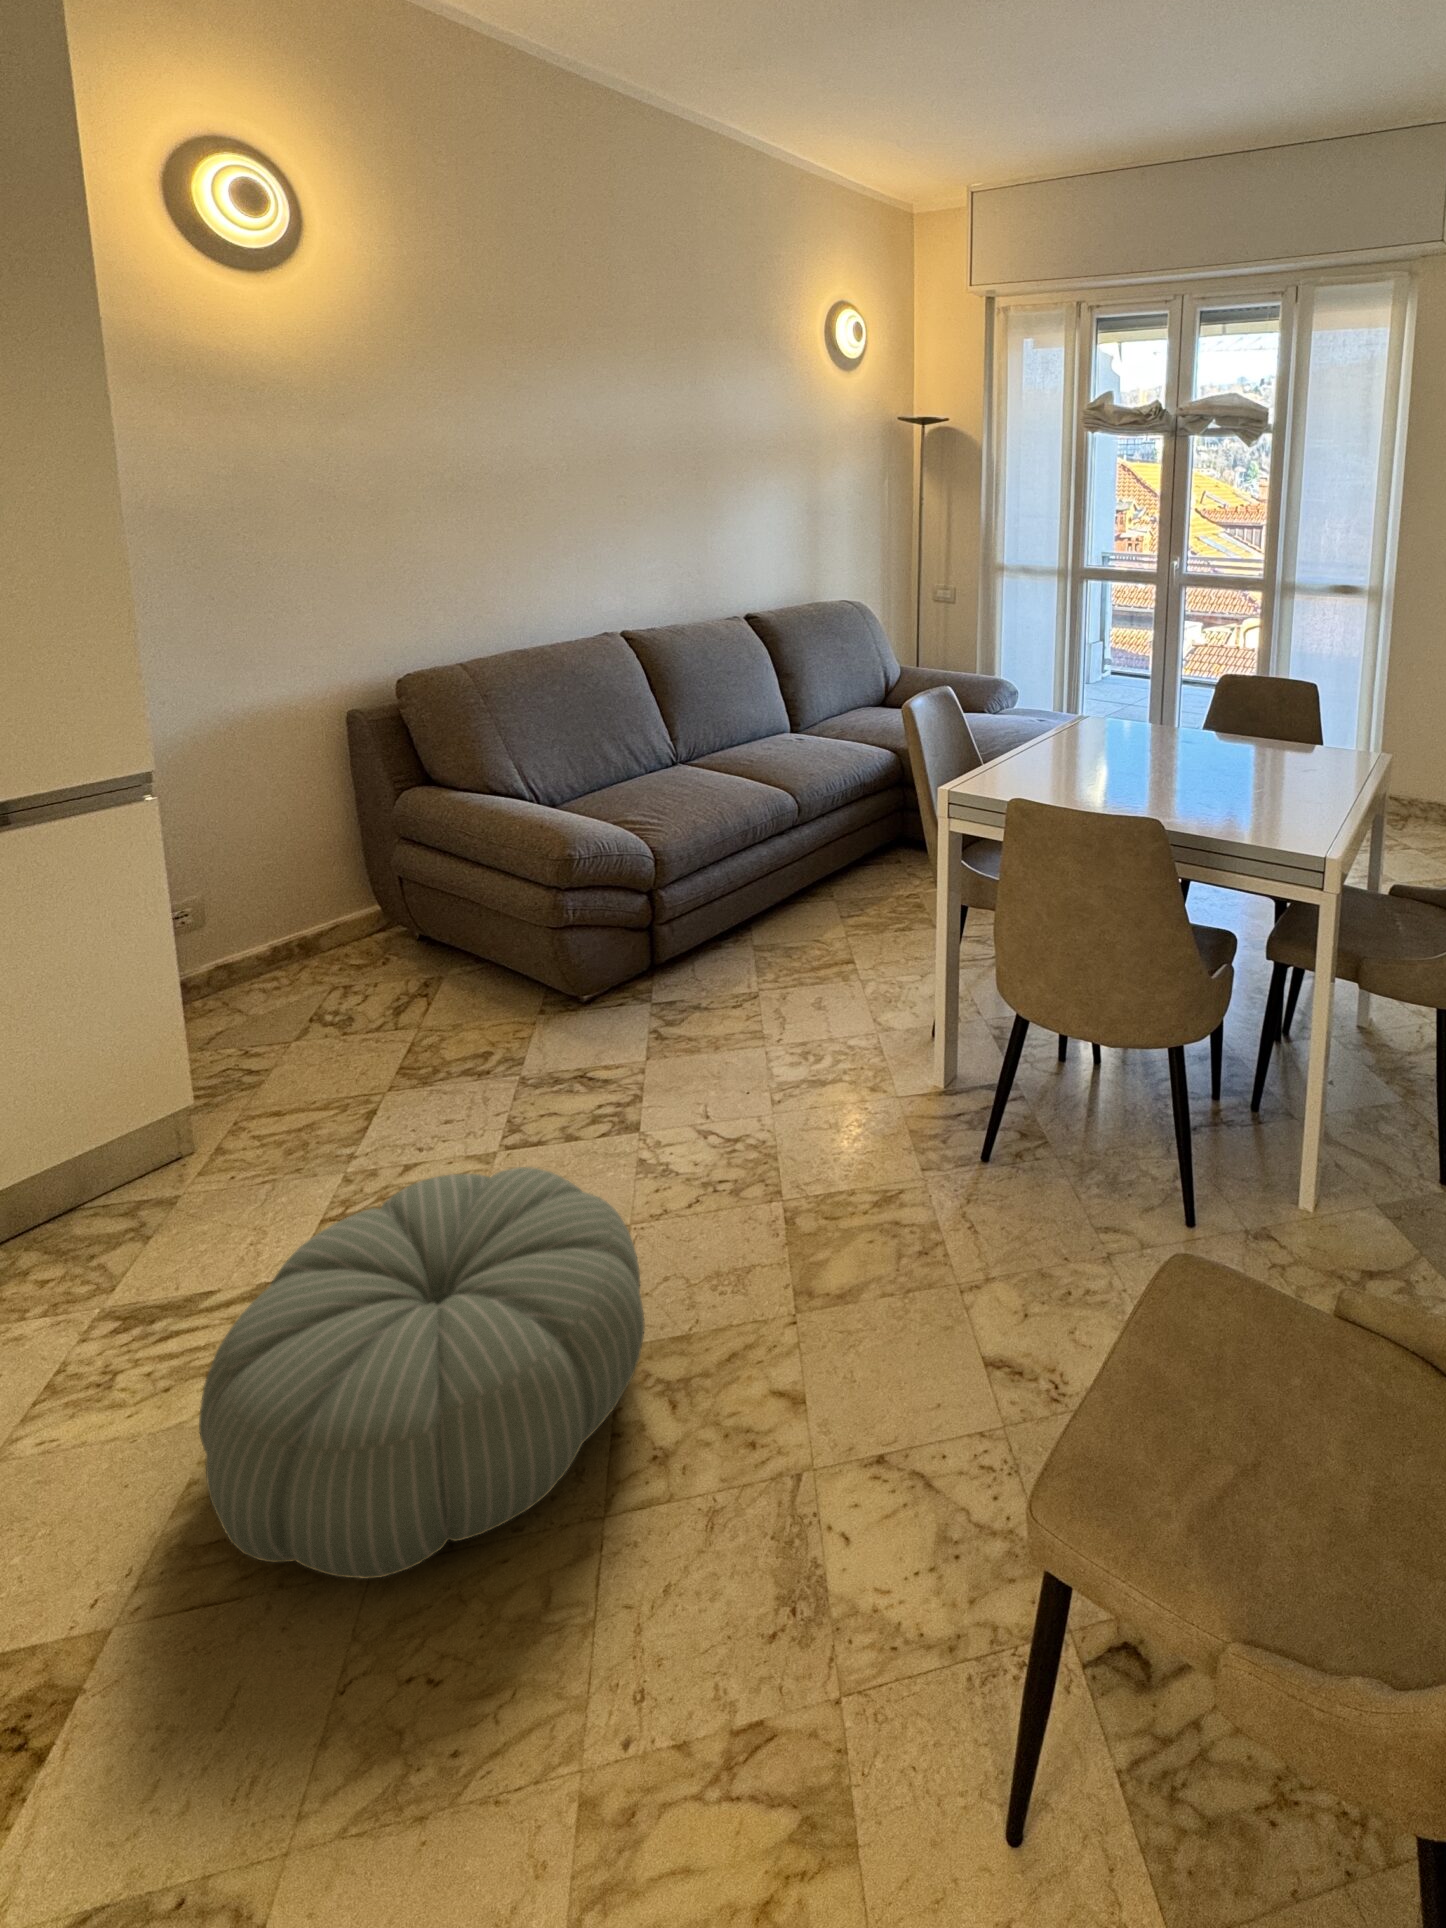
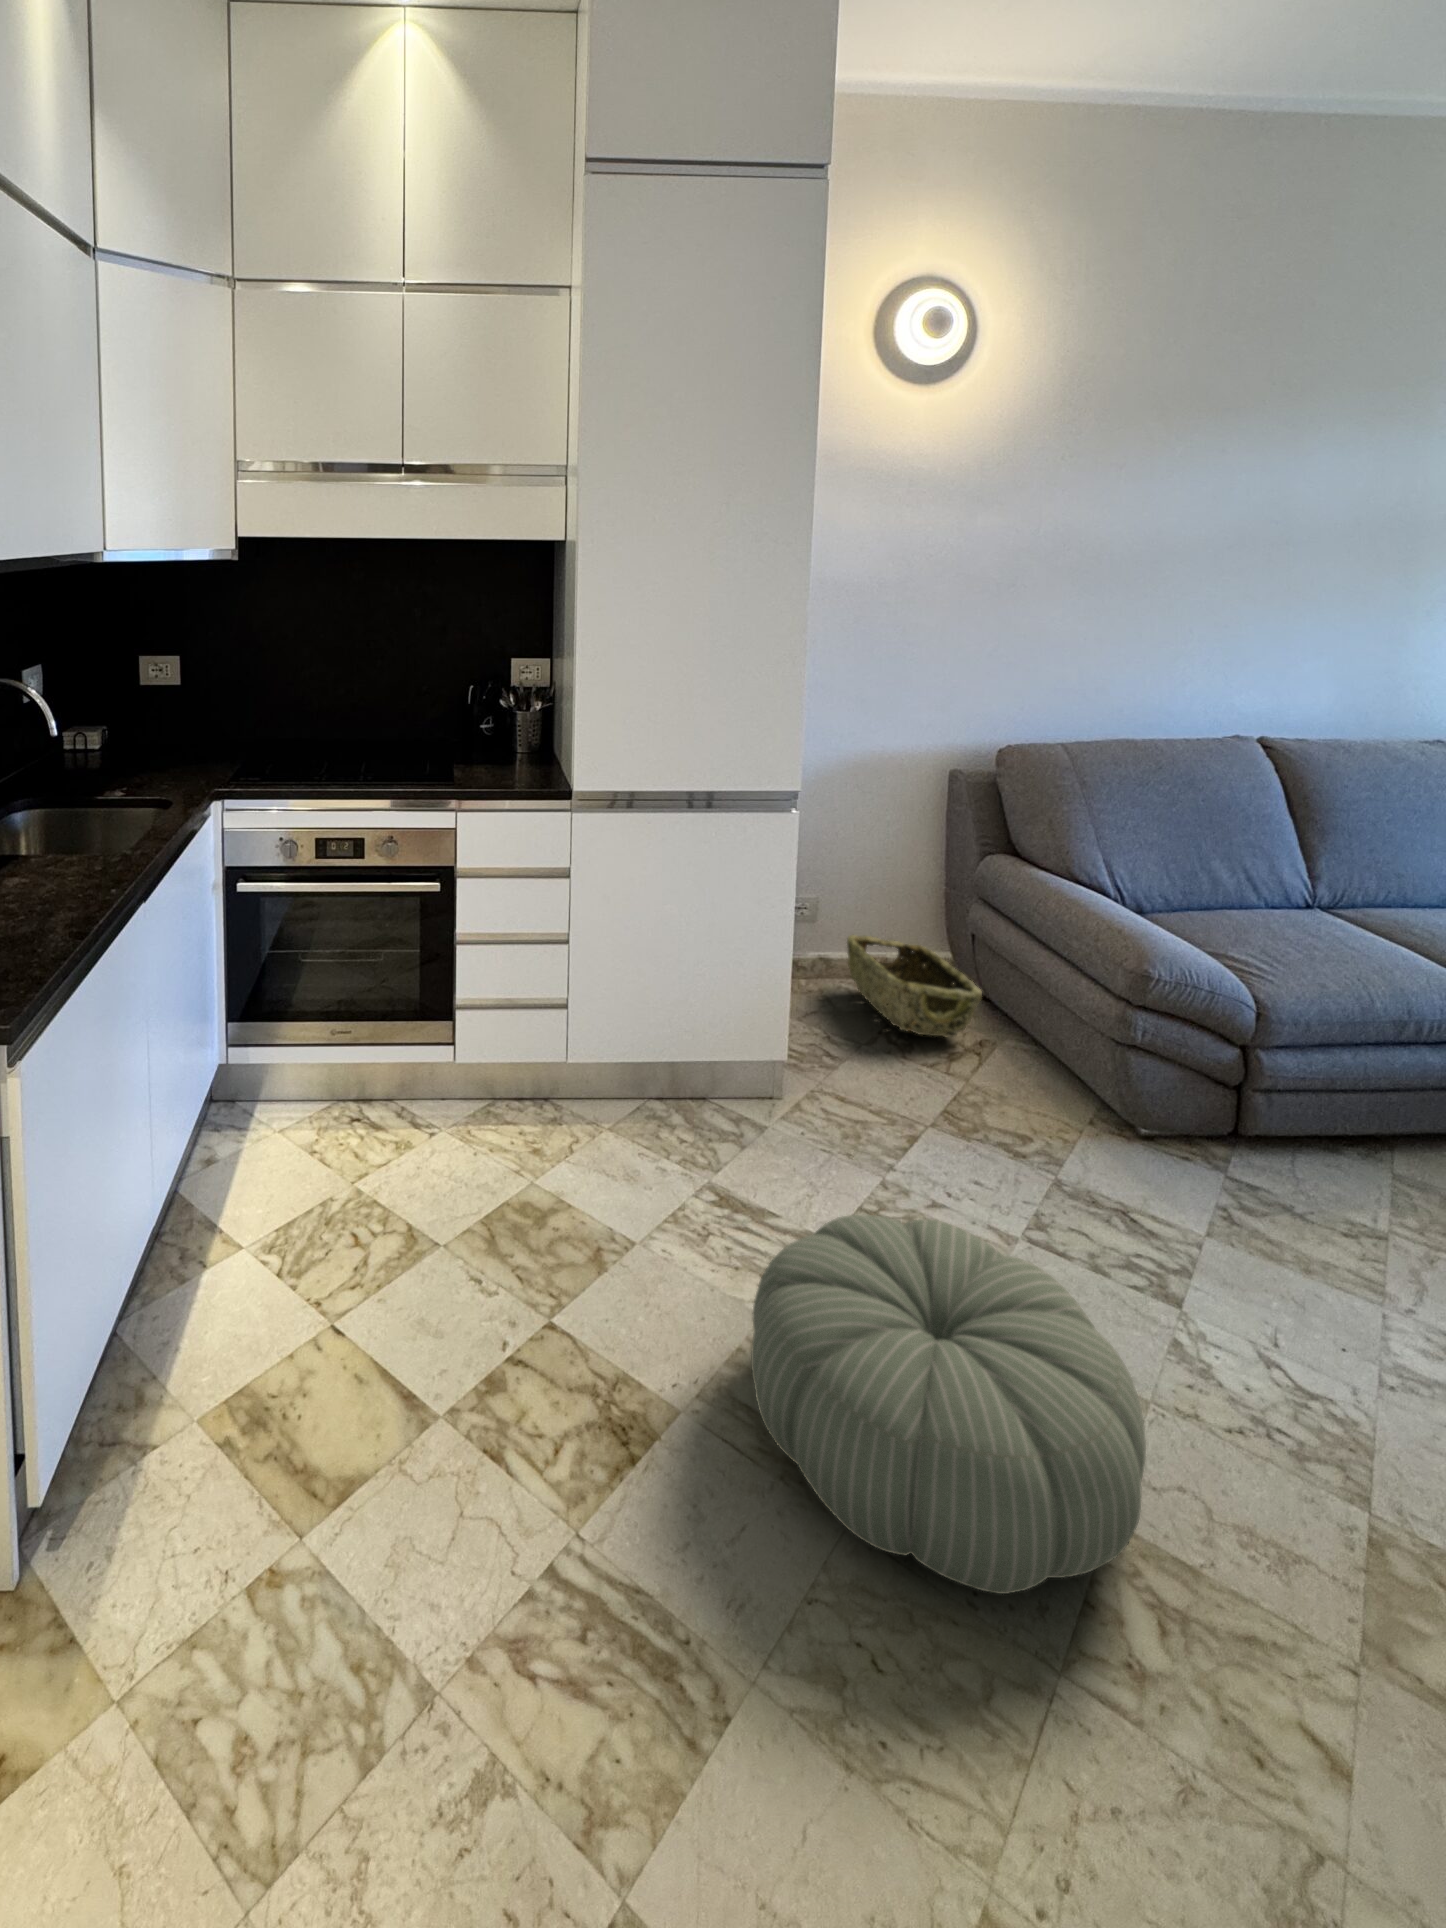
woven basket: none [252,908,420,1007] -> present [847,935,982,1037]

